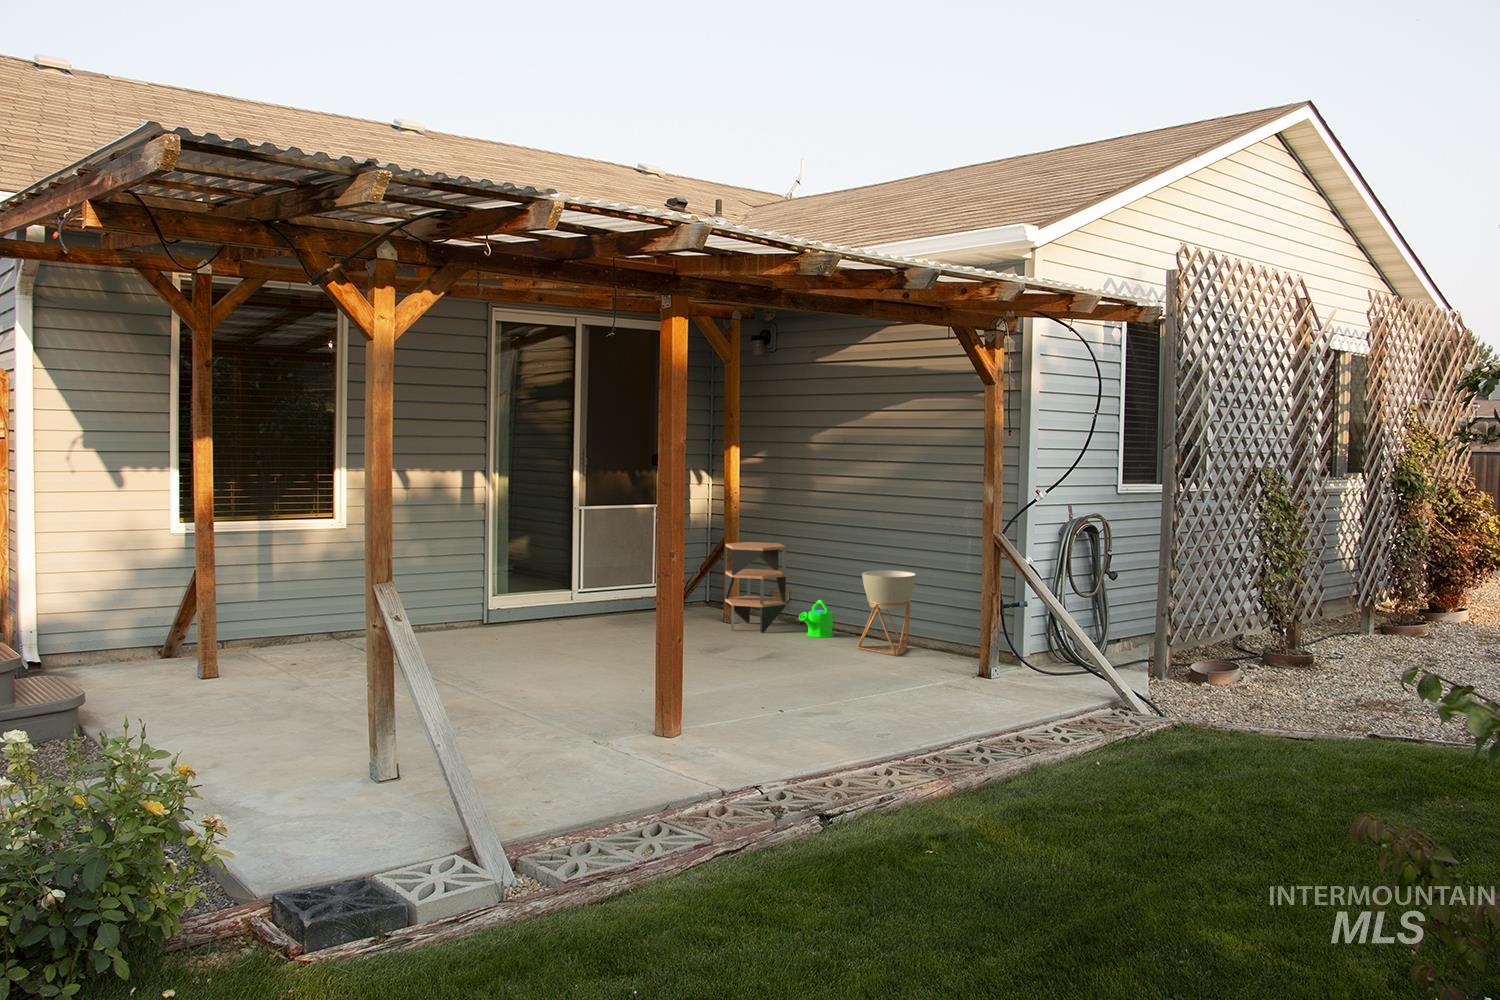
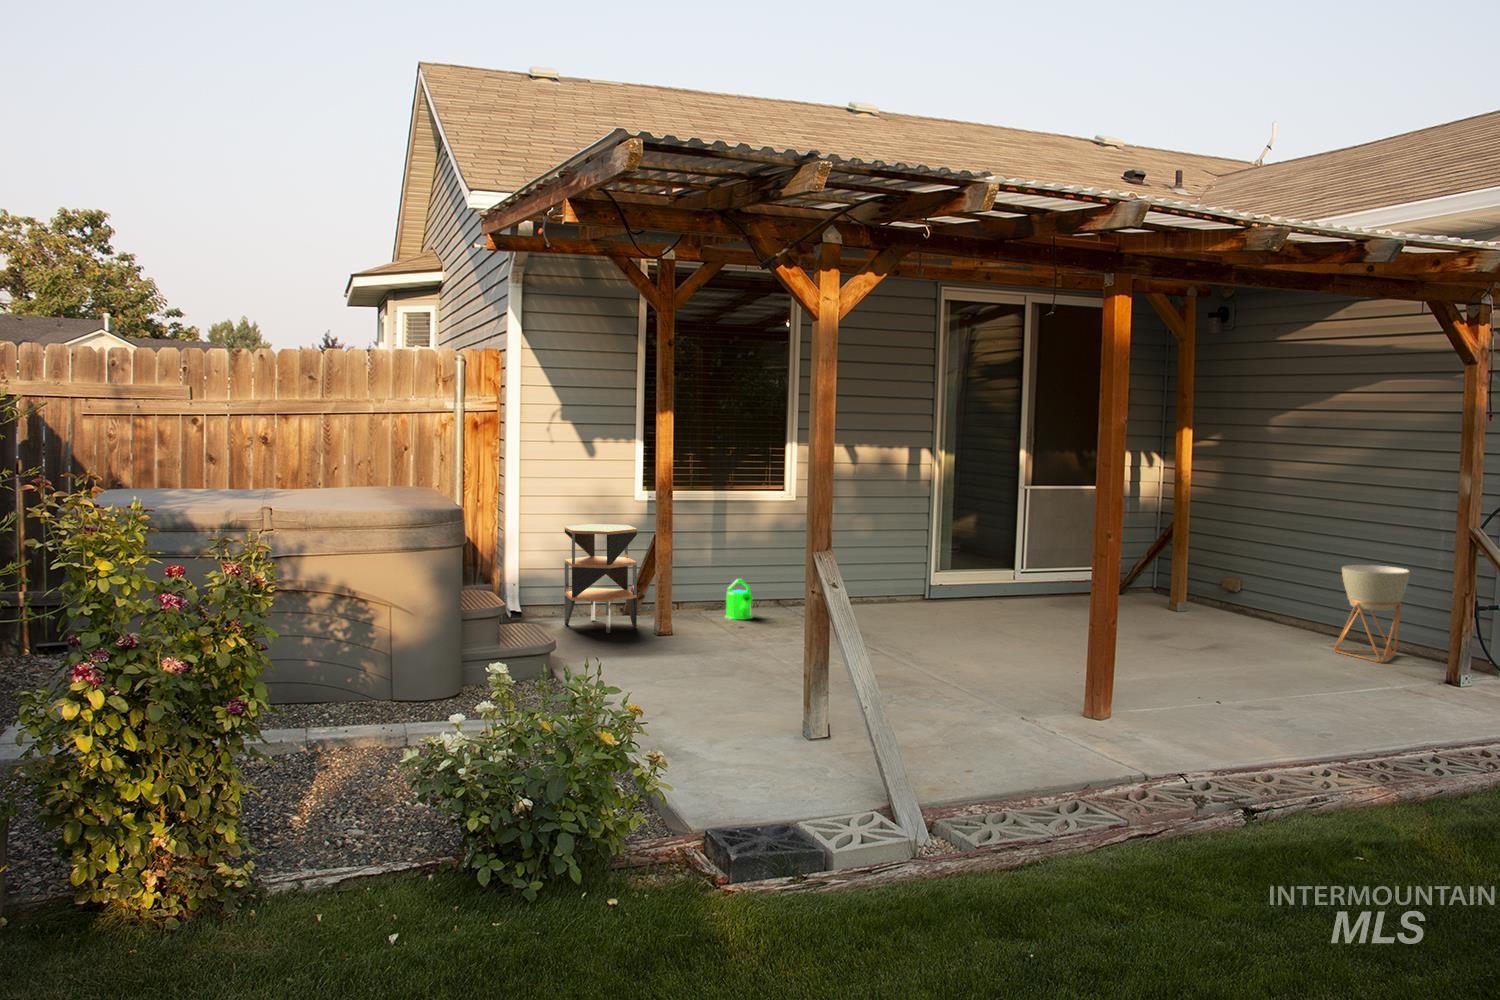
side table: present [725,542,786,633] -> present [565,524,637,633]
watering can: present [799,600,835,637] -> present [725,579,753,619]

